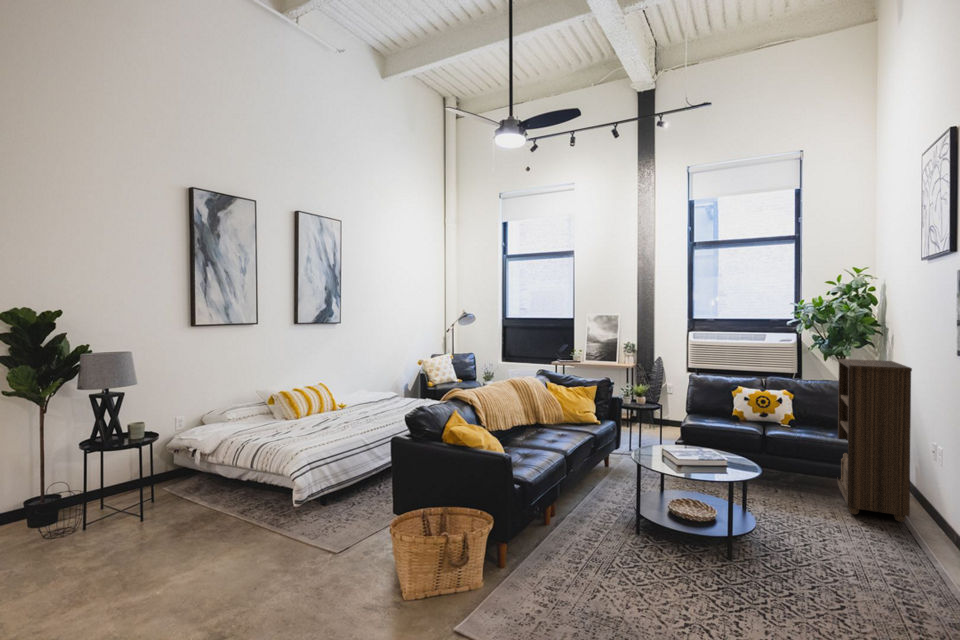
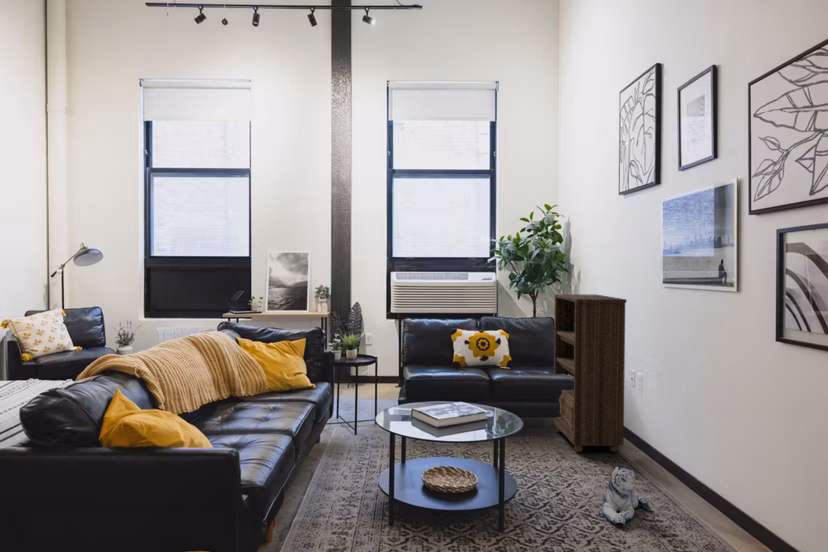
plush toy: none [844,528,904,583] -> present [602,467,649,524]

